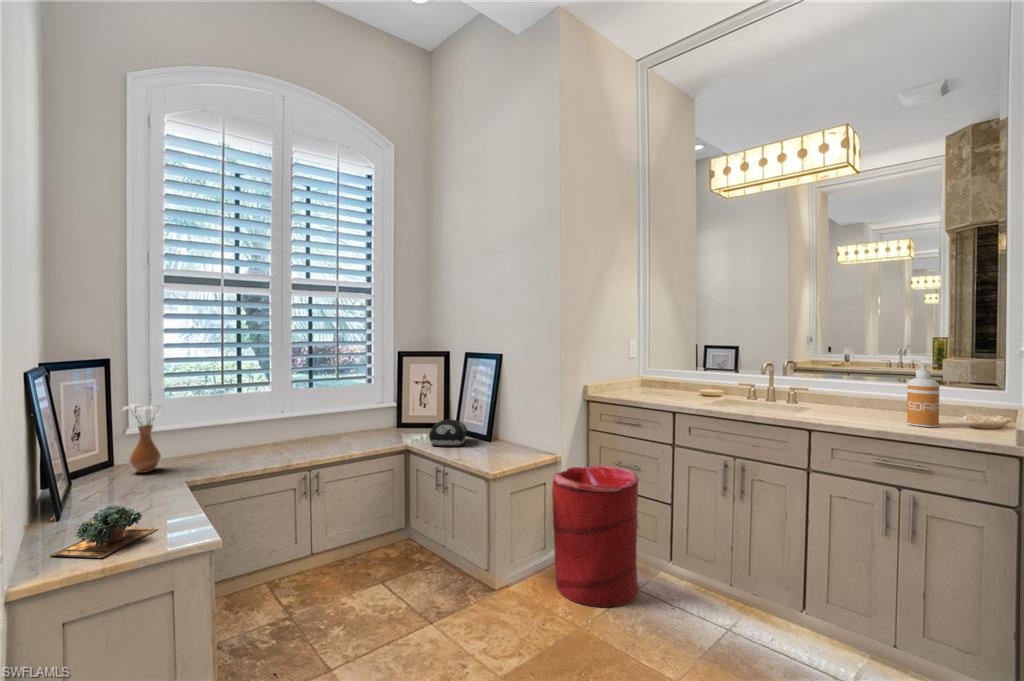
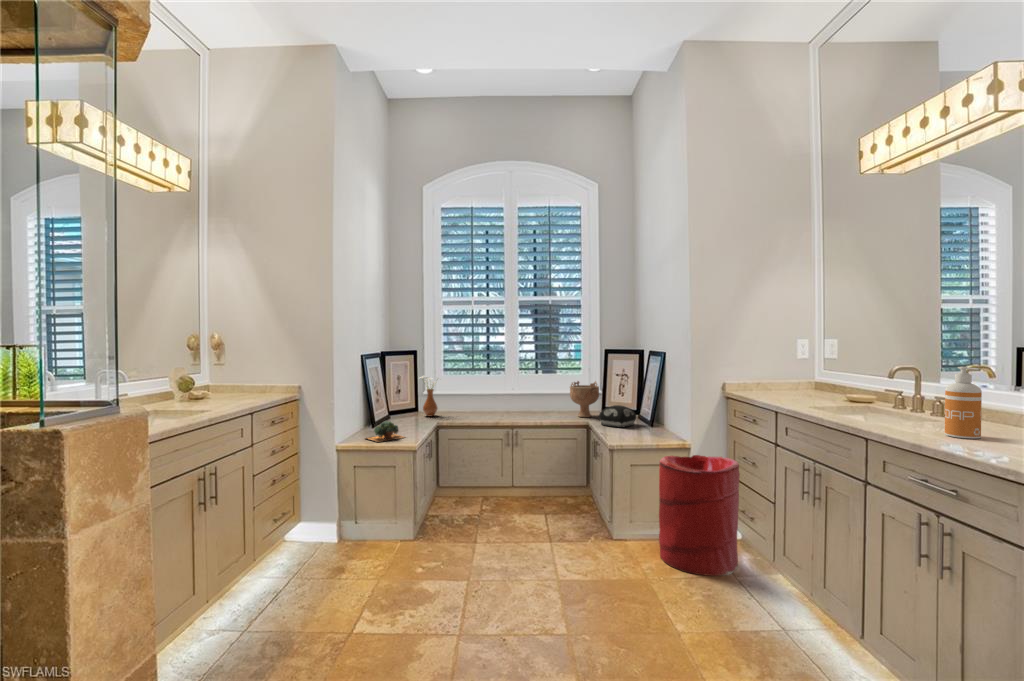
decorative bowl: none [371,391,409,438] -> present [570,381,599,417]

